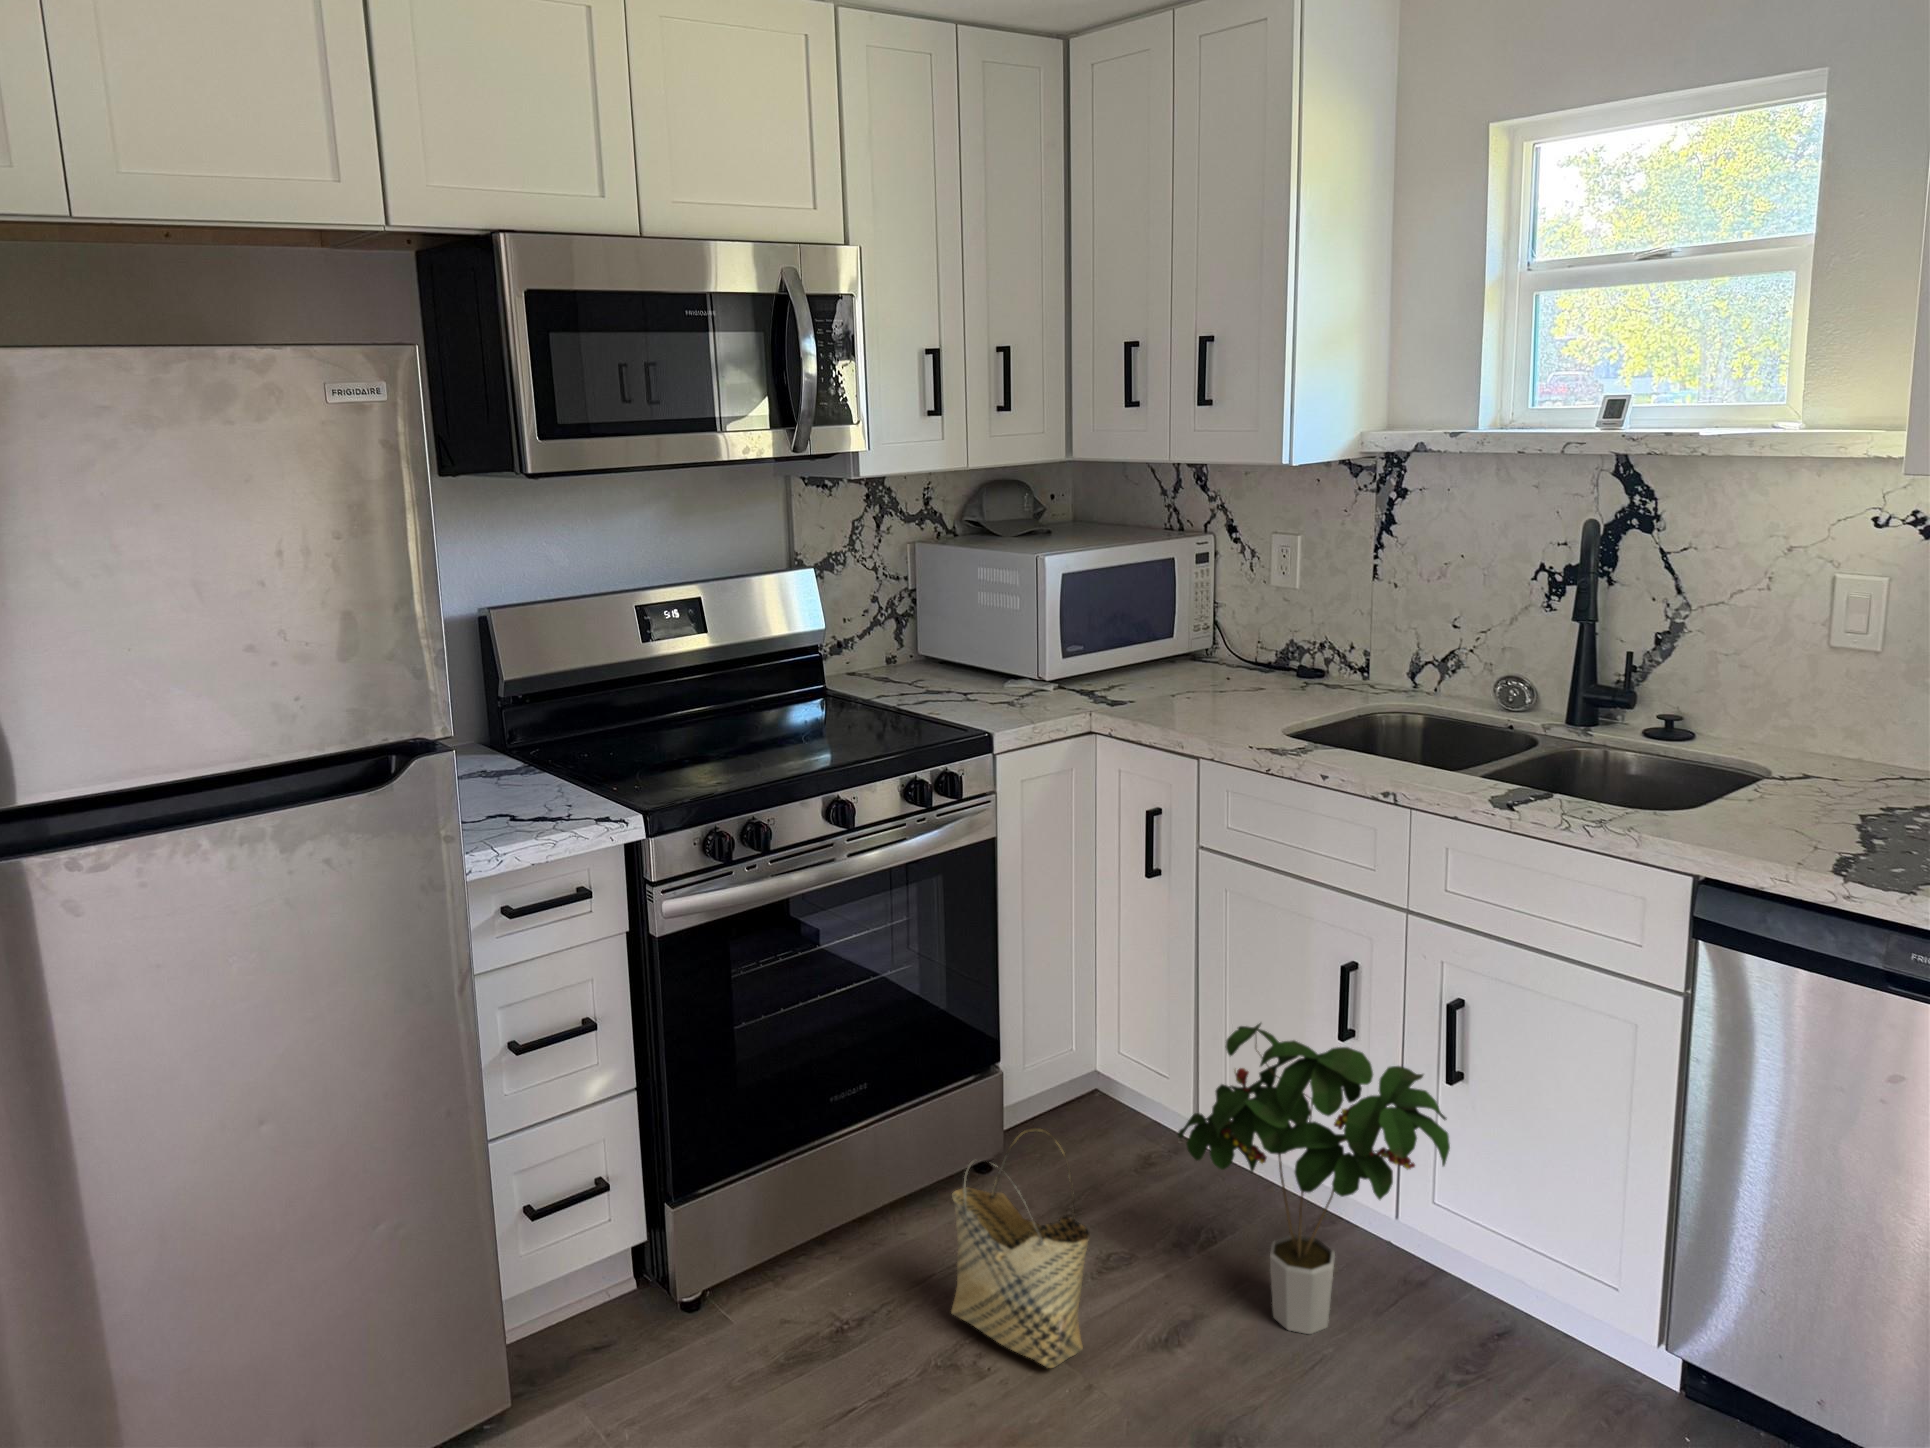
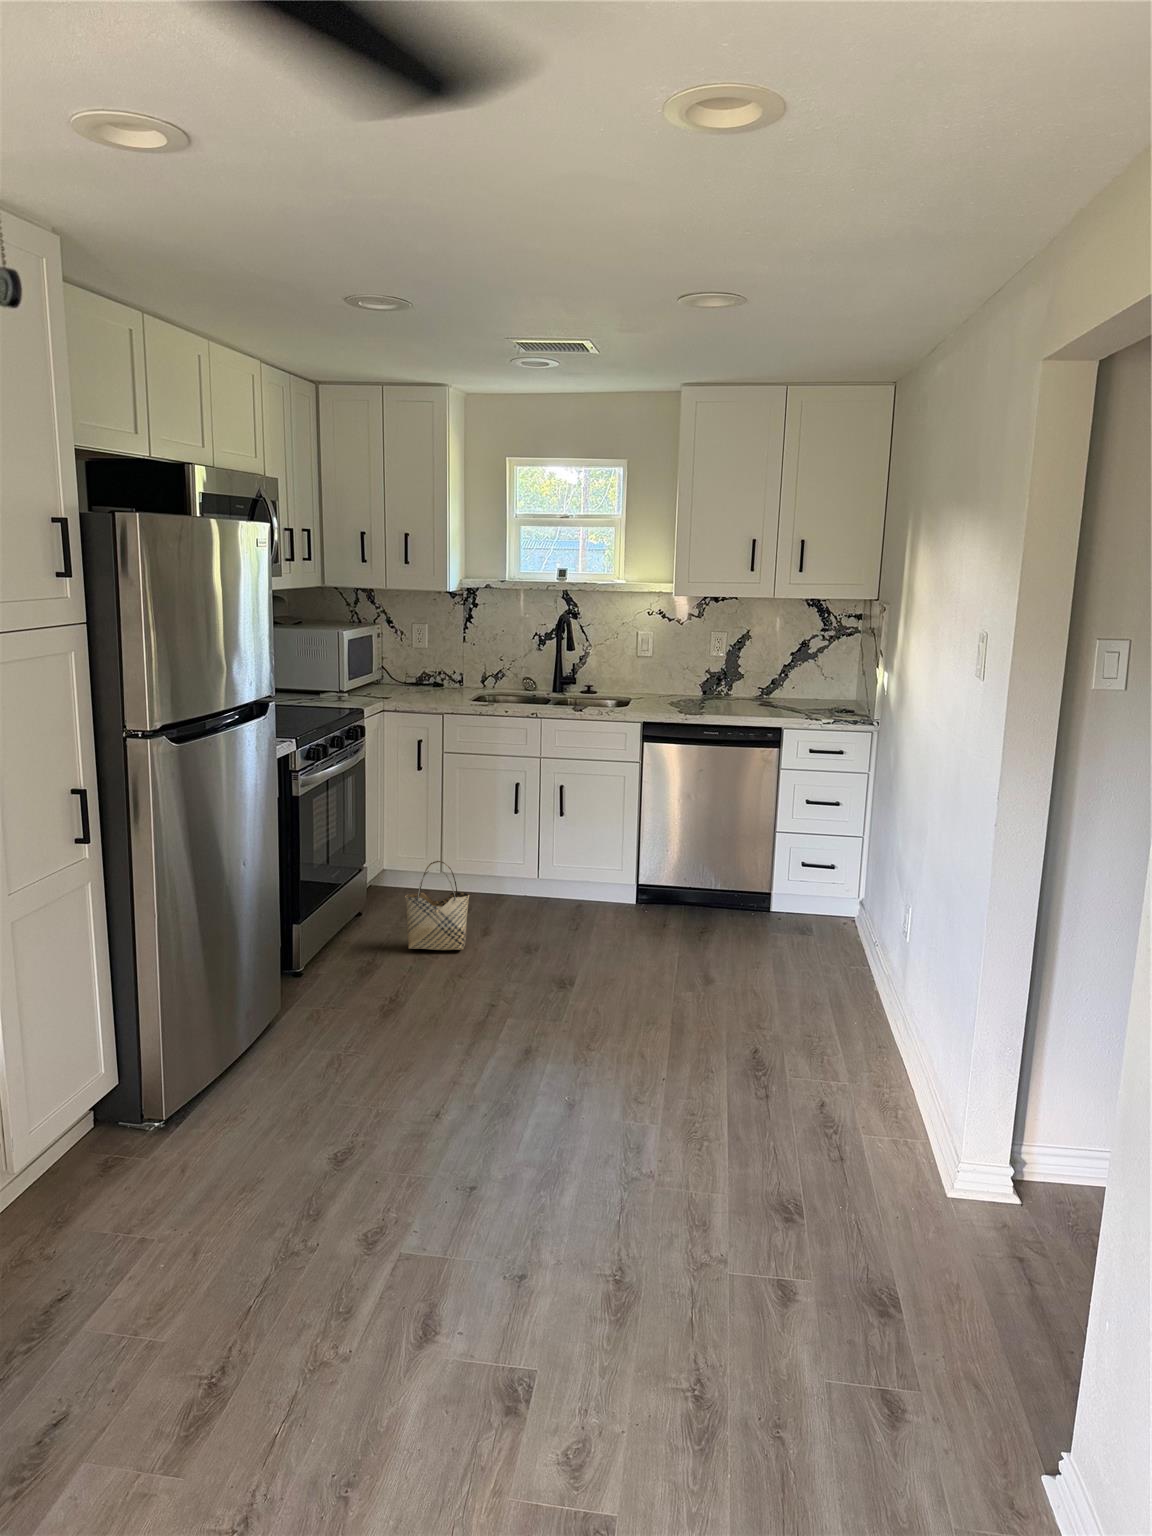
potted plant: present [1178,1023,1450,1334] -> none [468,807,577,923]

